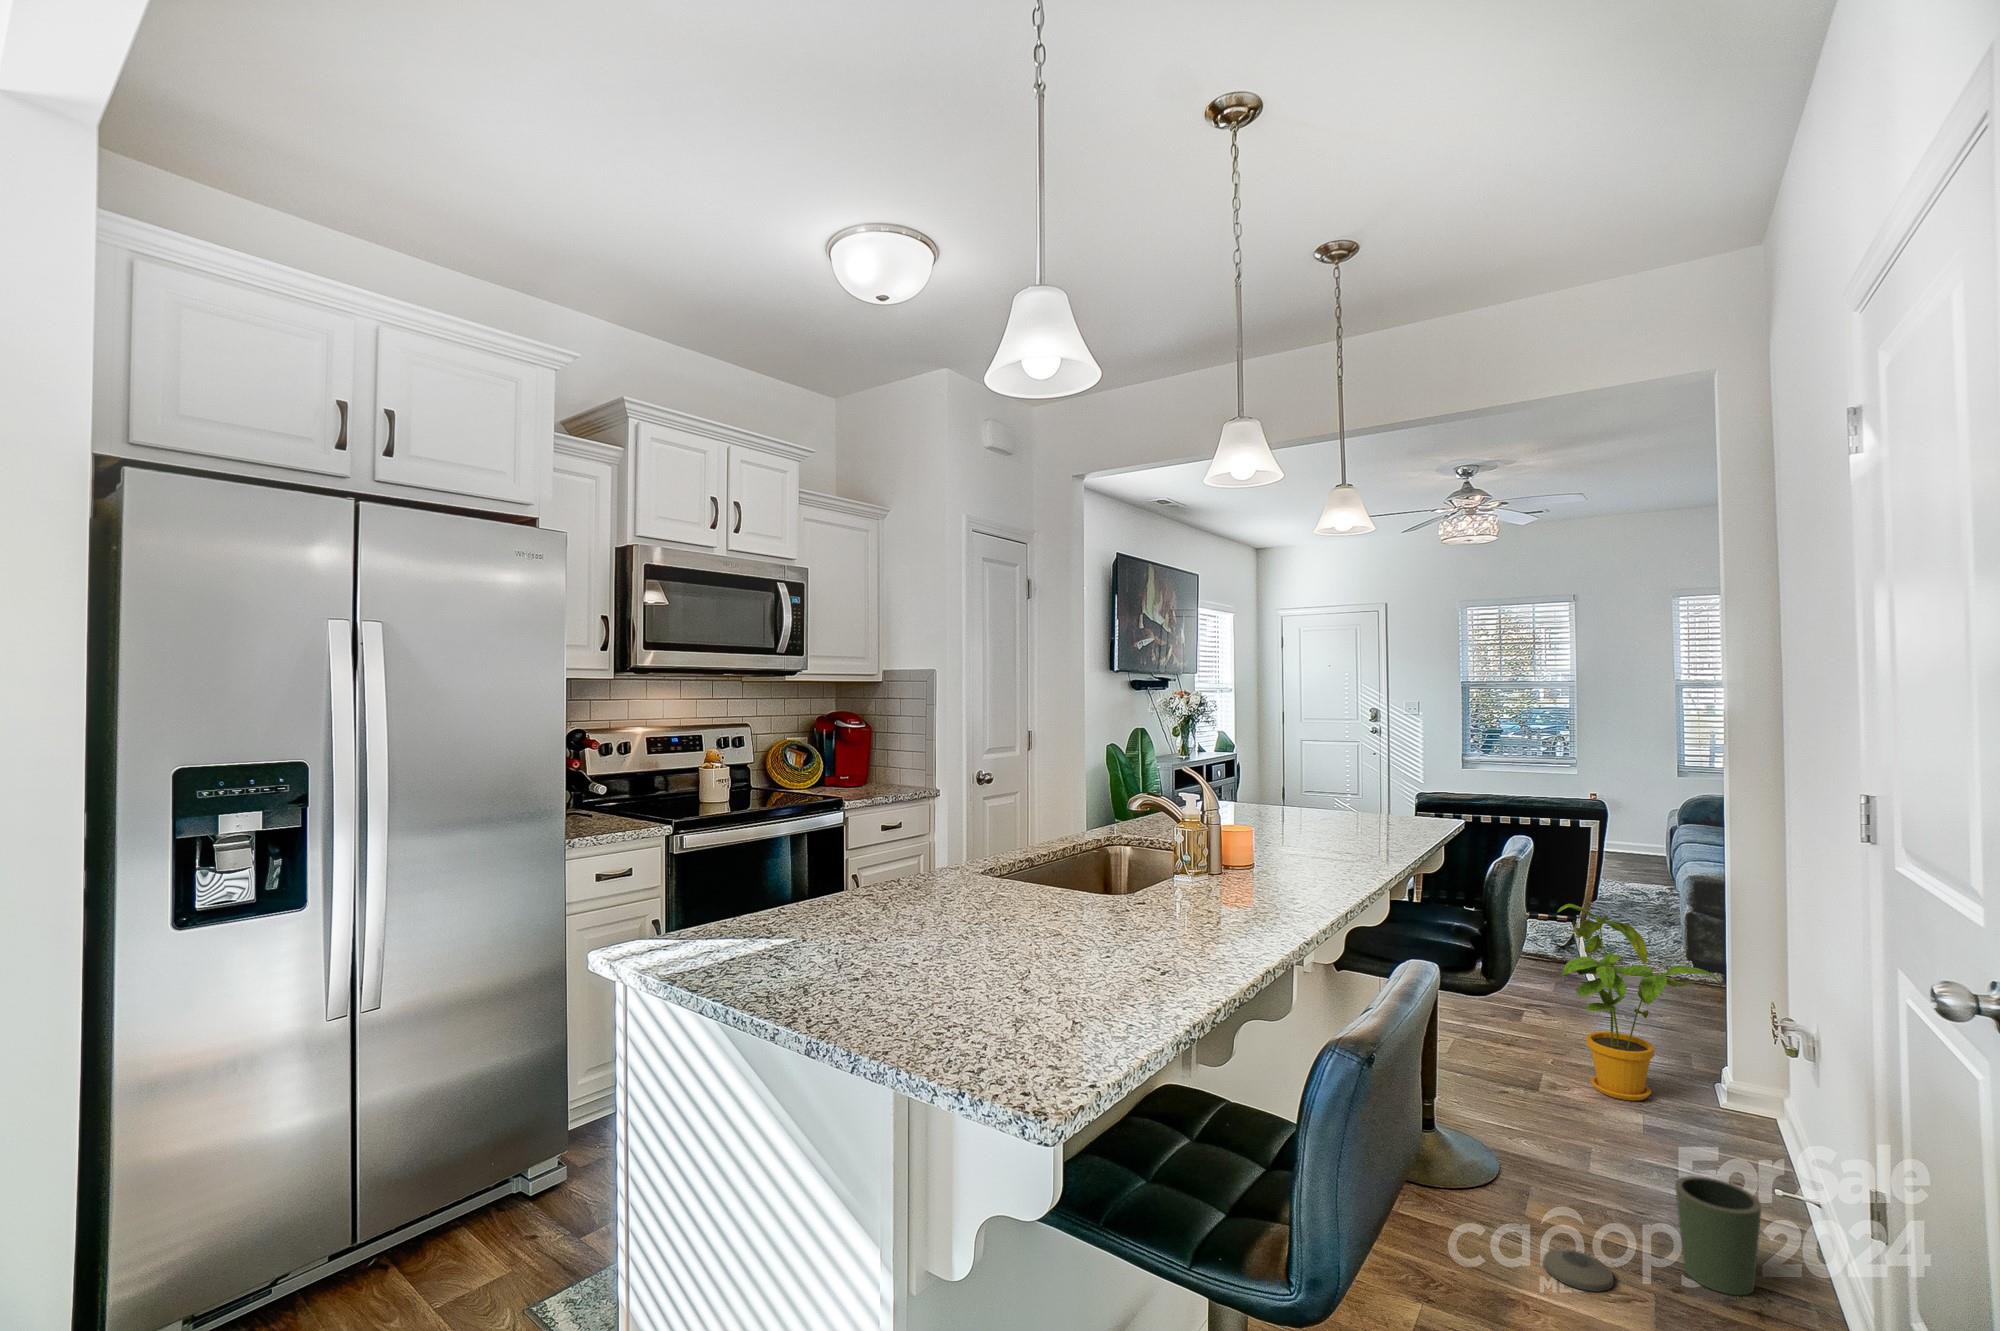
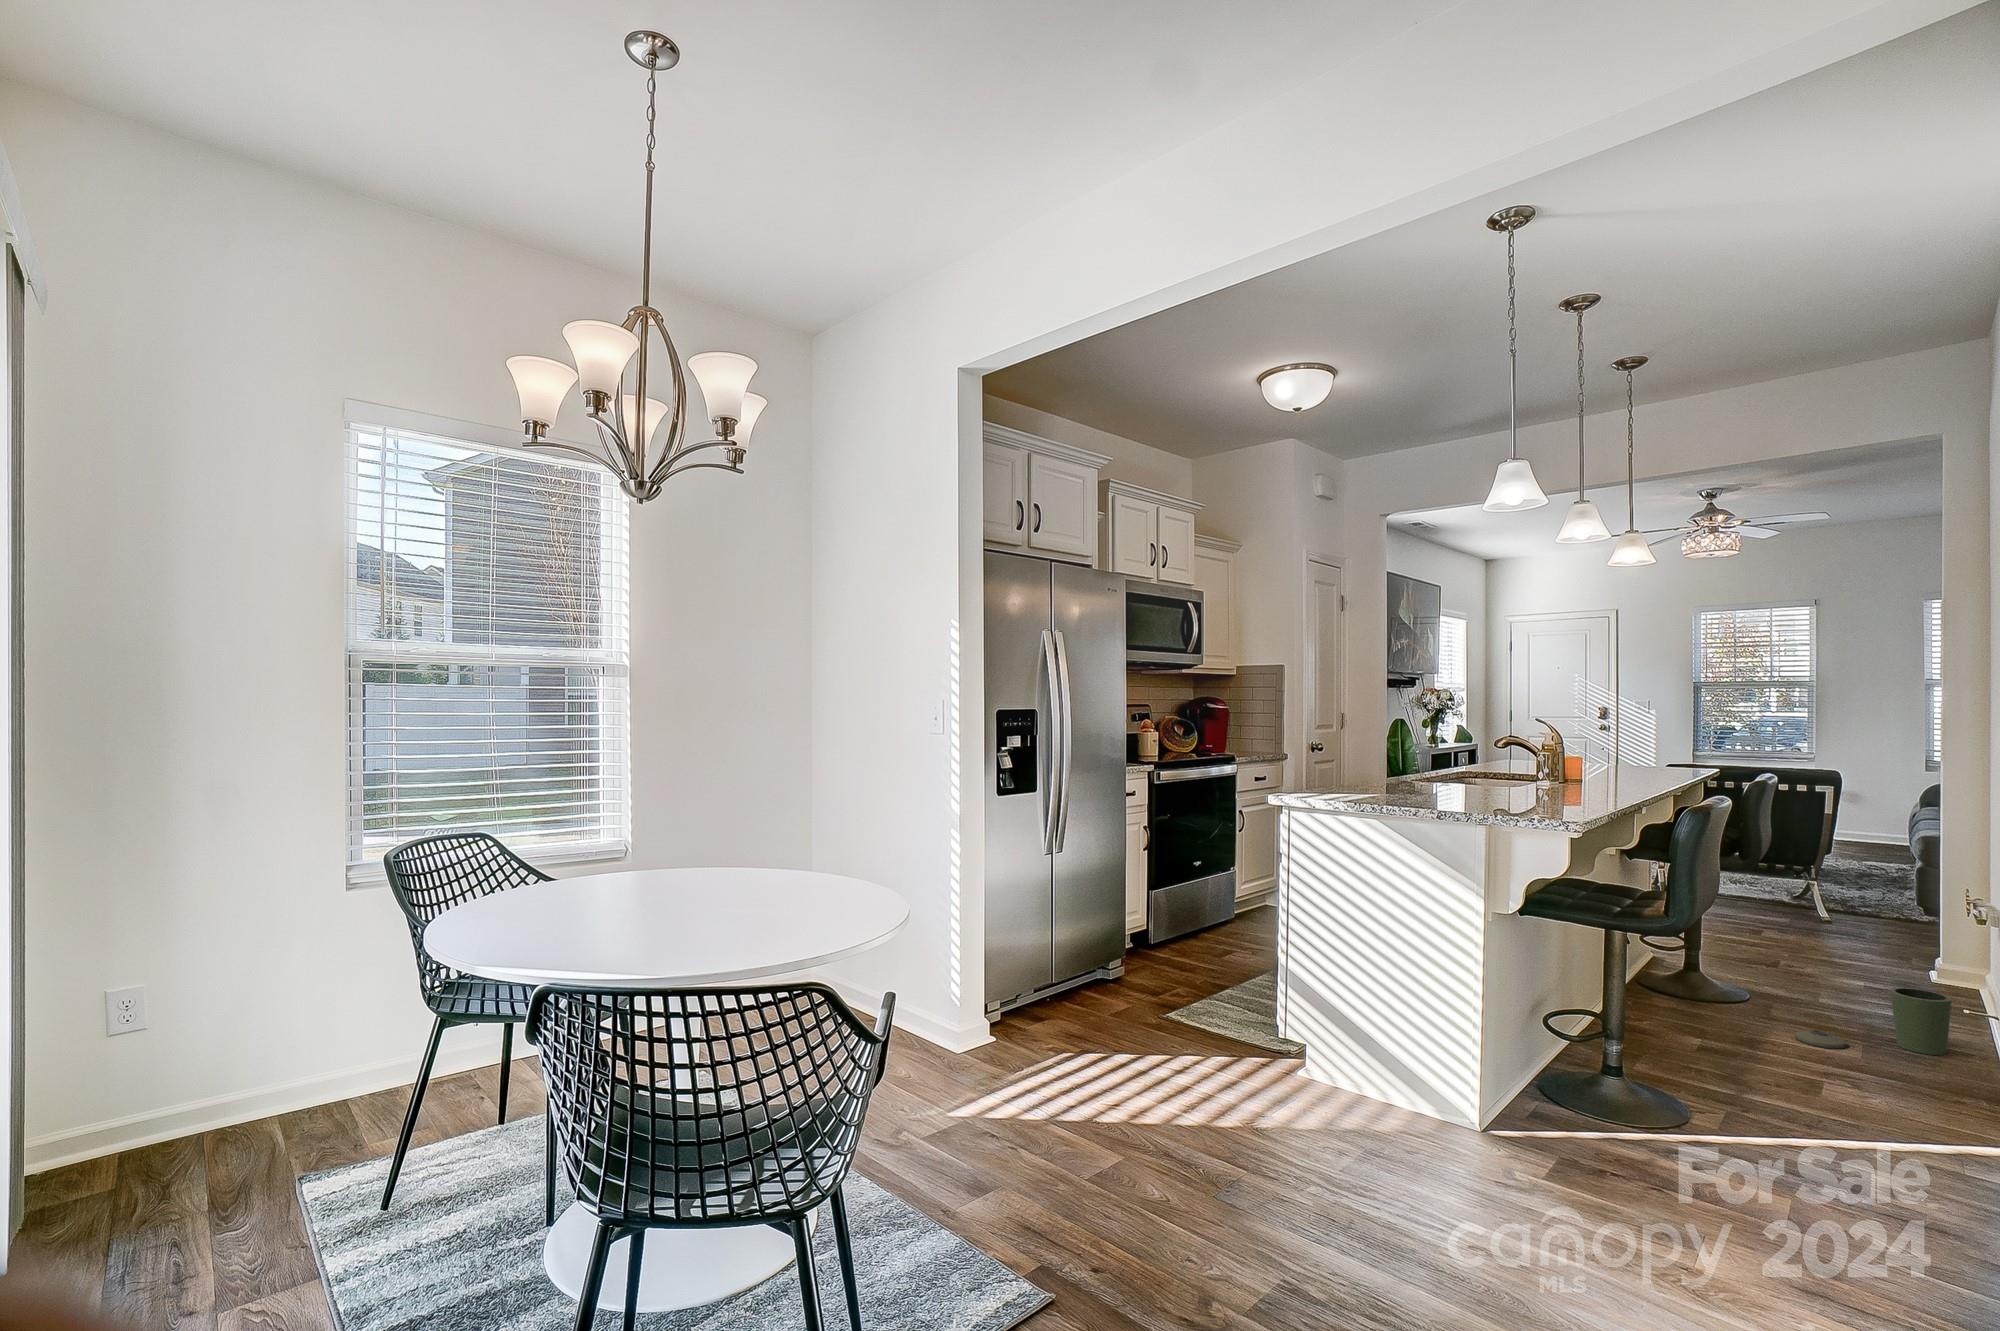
house plant: present [1558,904,1723,1101] -> none [1800,837,1939,978]

